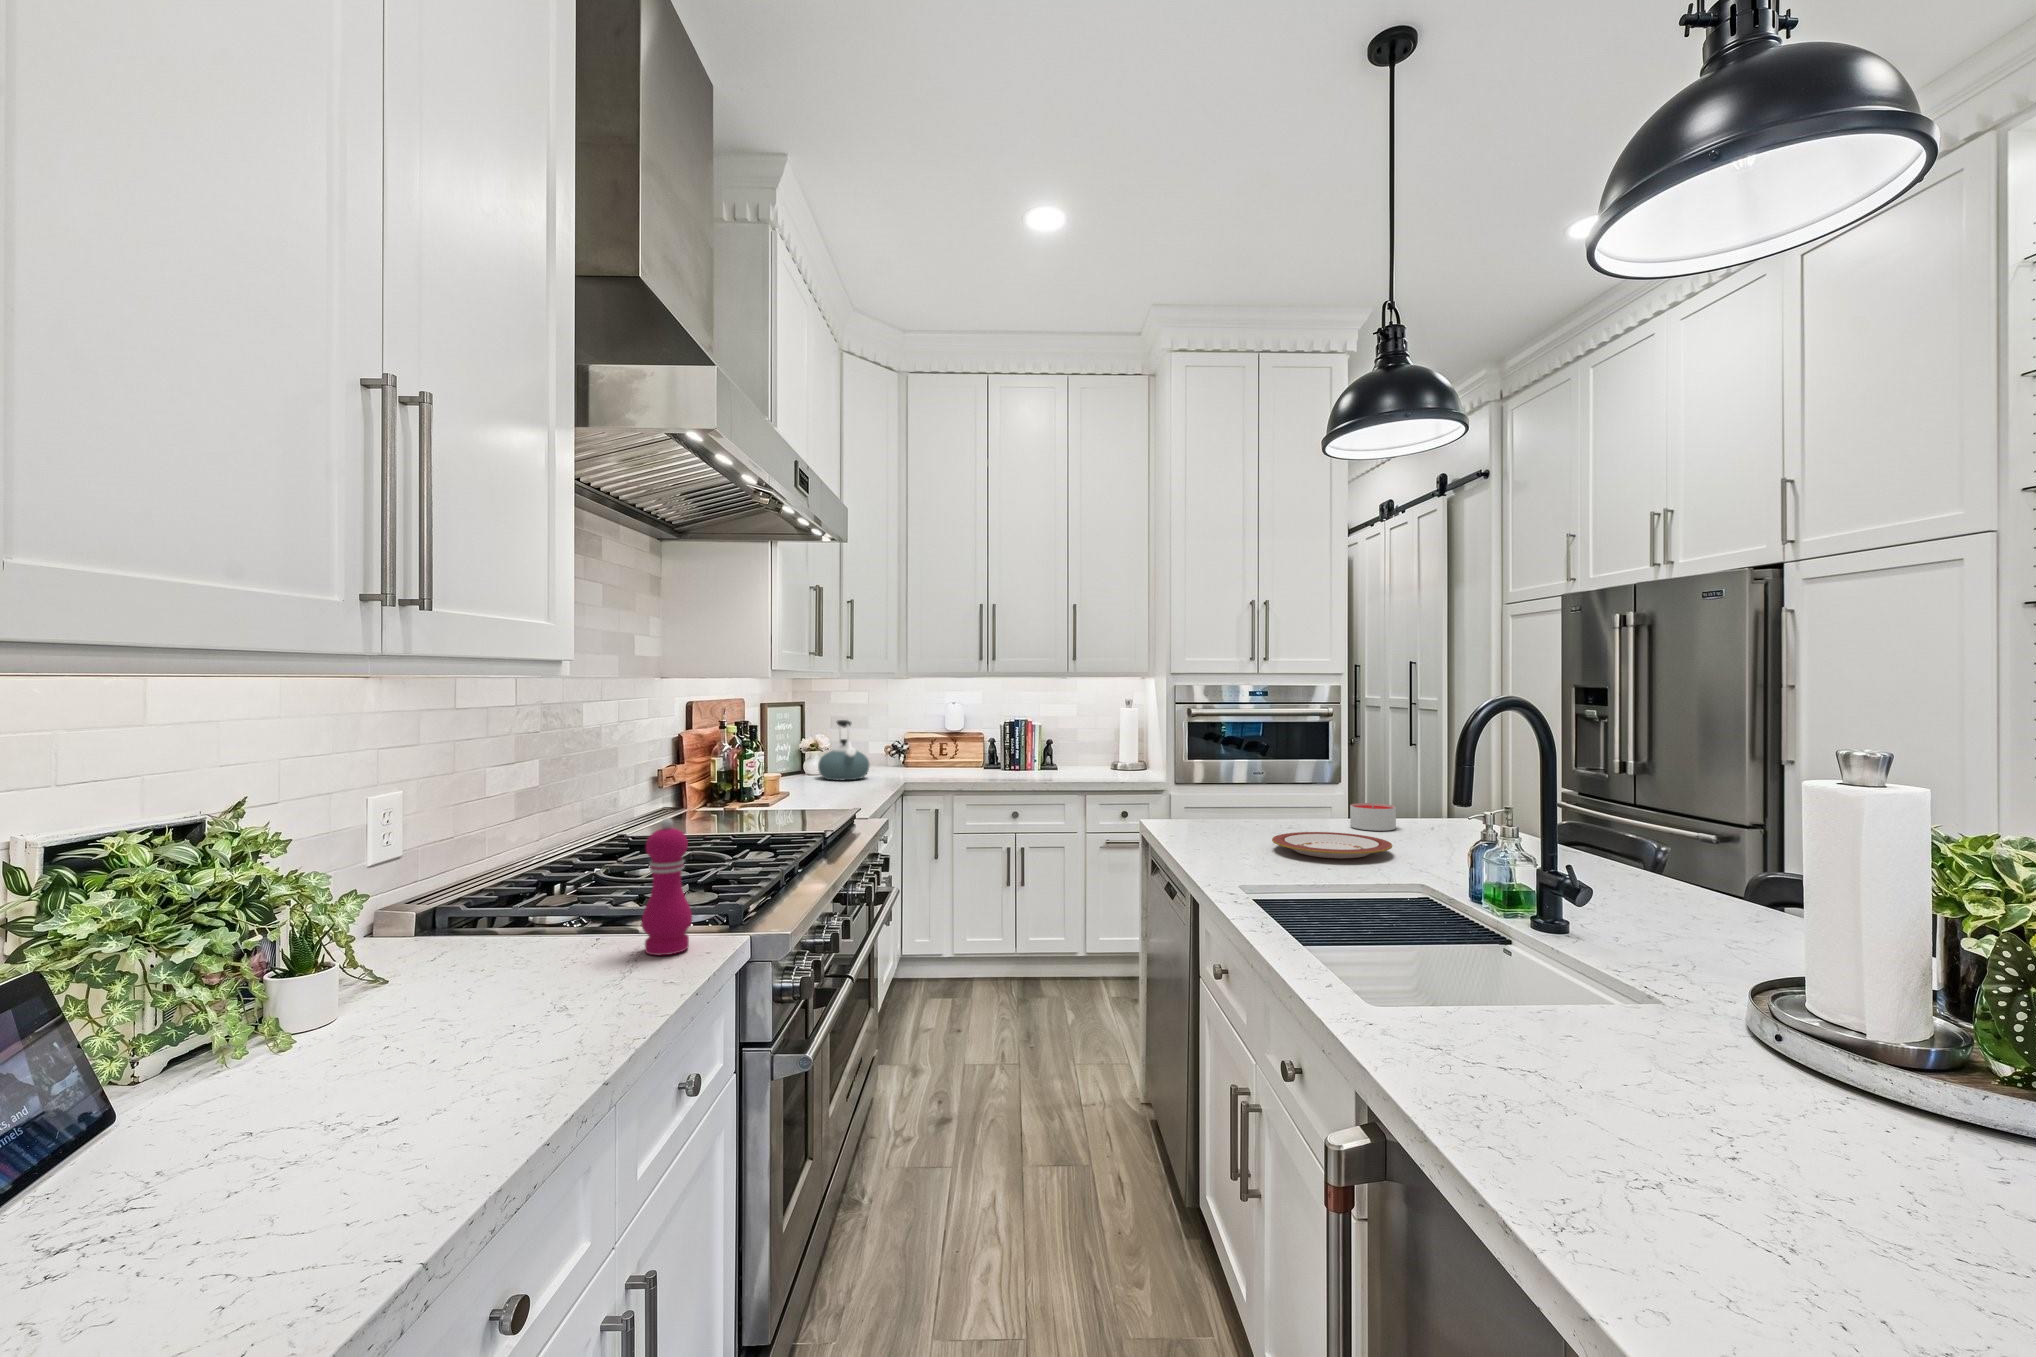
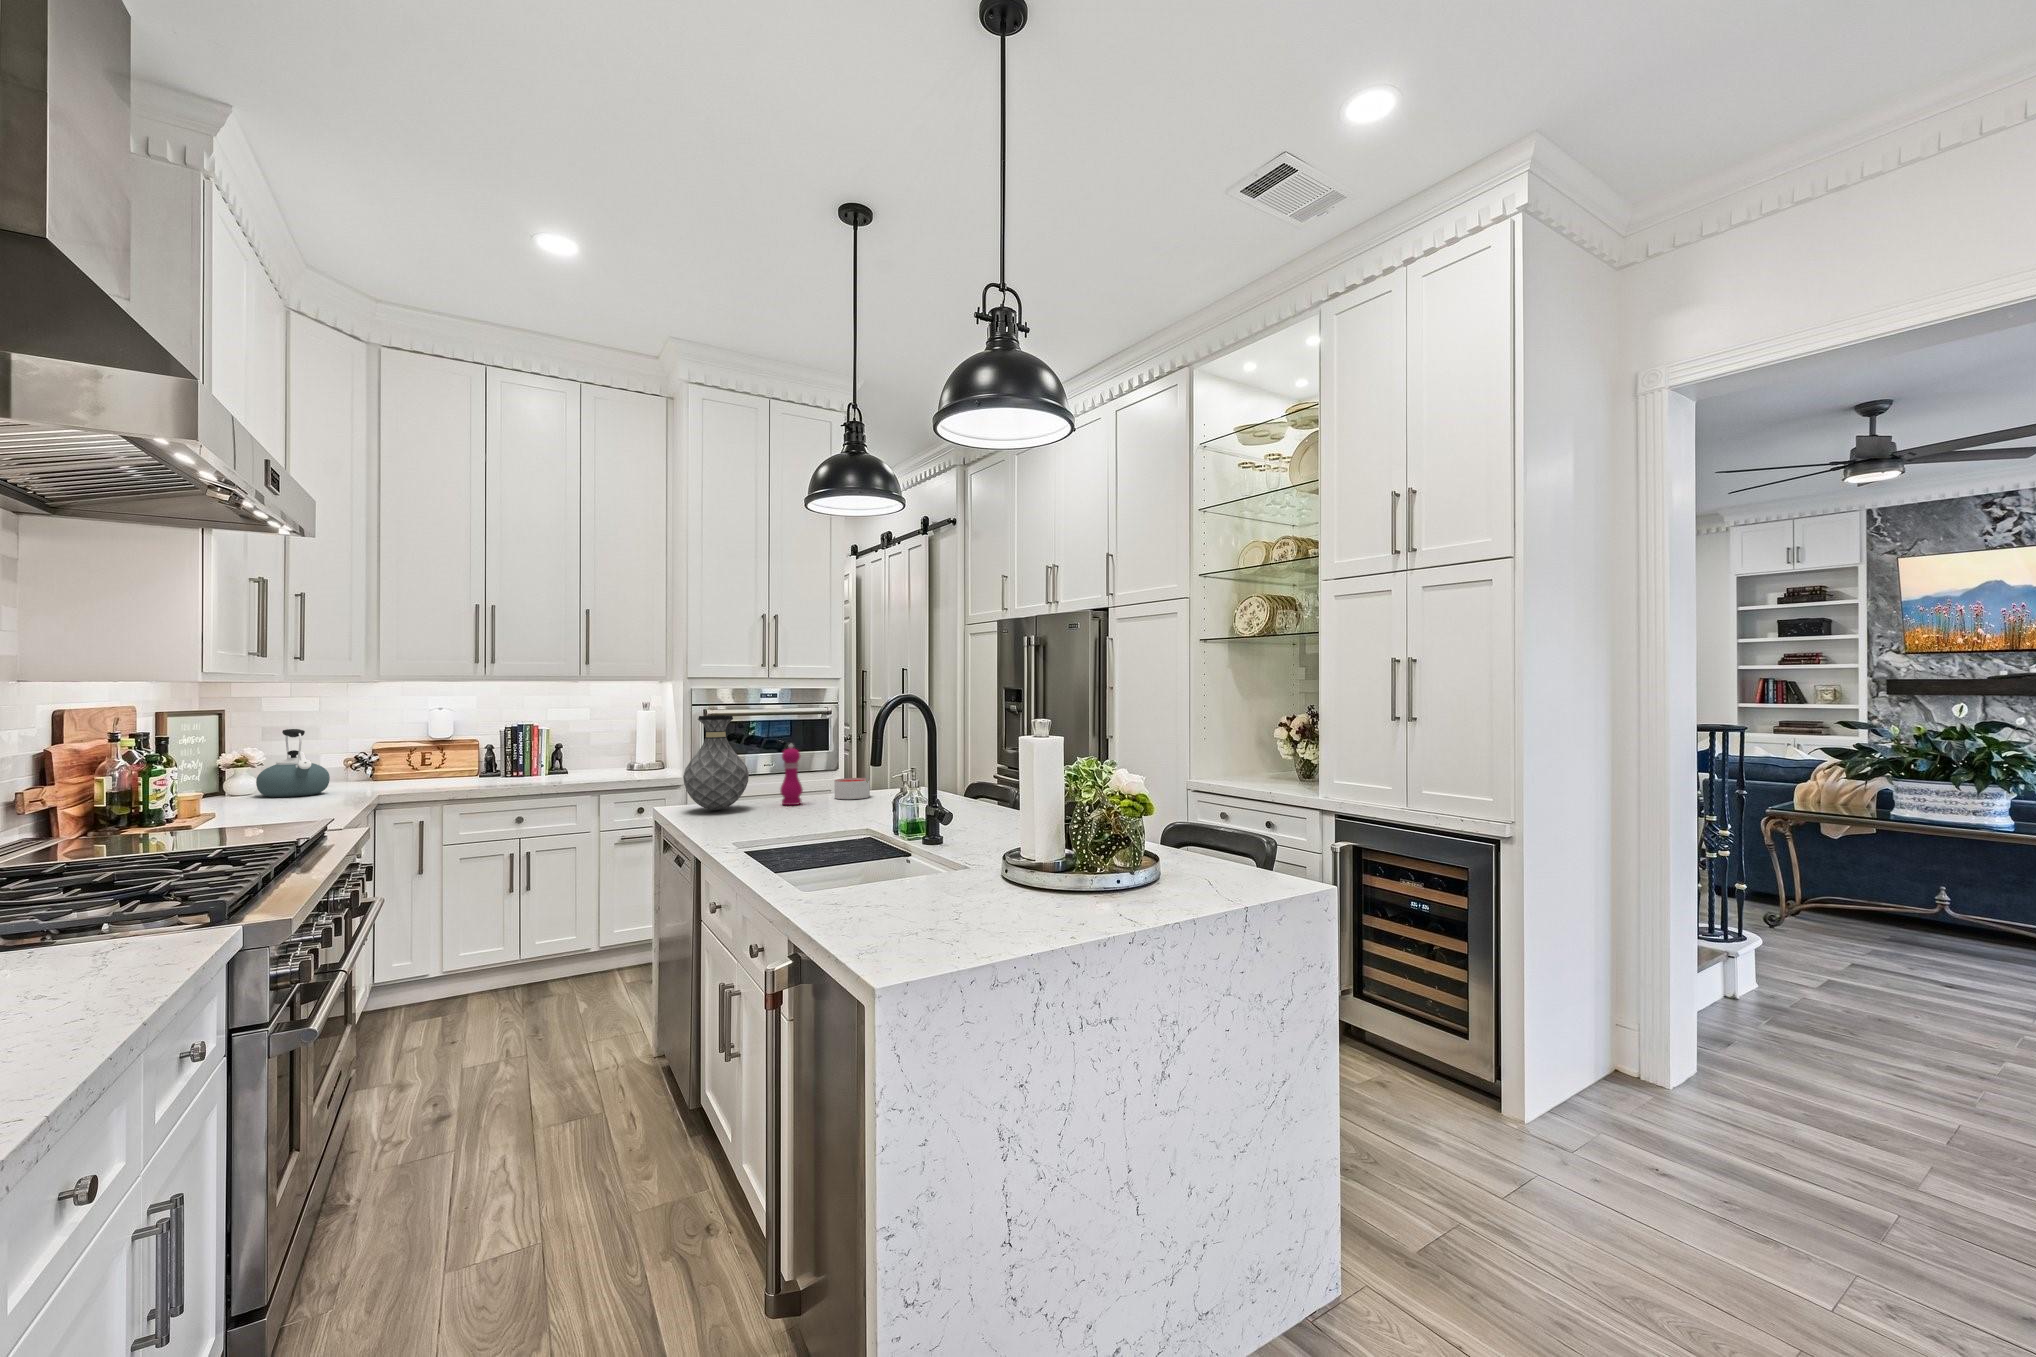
vase: none [1177,723,1250,831] -> present [683,715,749,810]
pepper mill: present [641,818,692,955] -> present [780,744,803,805]
plate: present [1272,832,1392,858] -> none [766,802,861,820]

